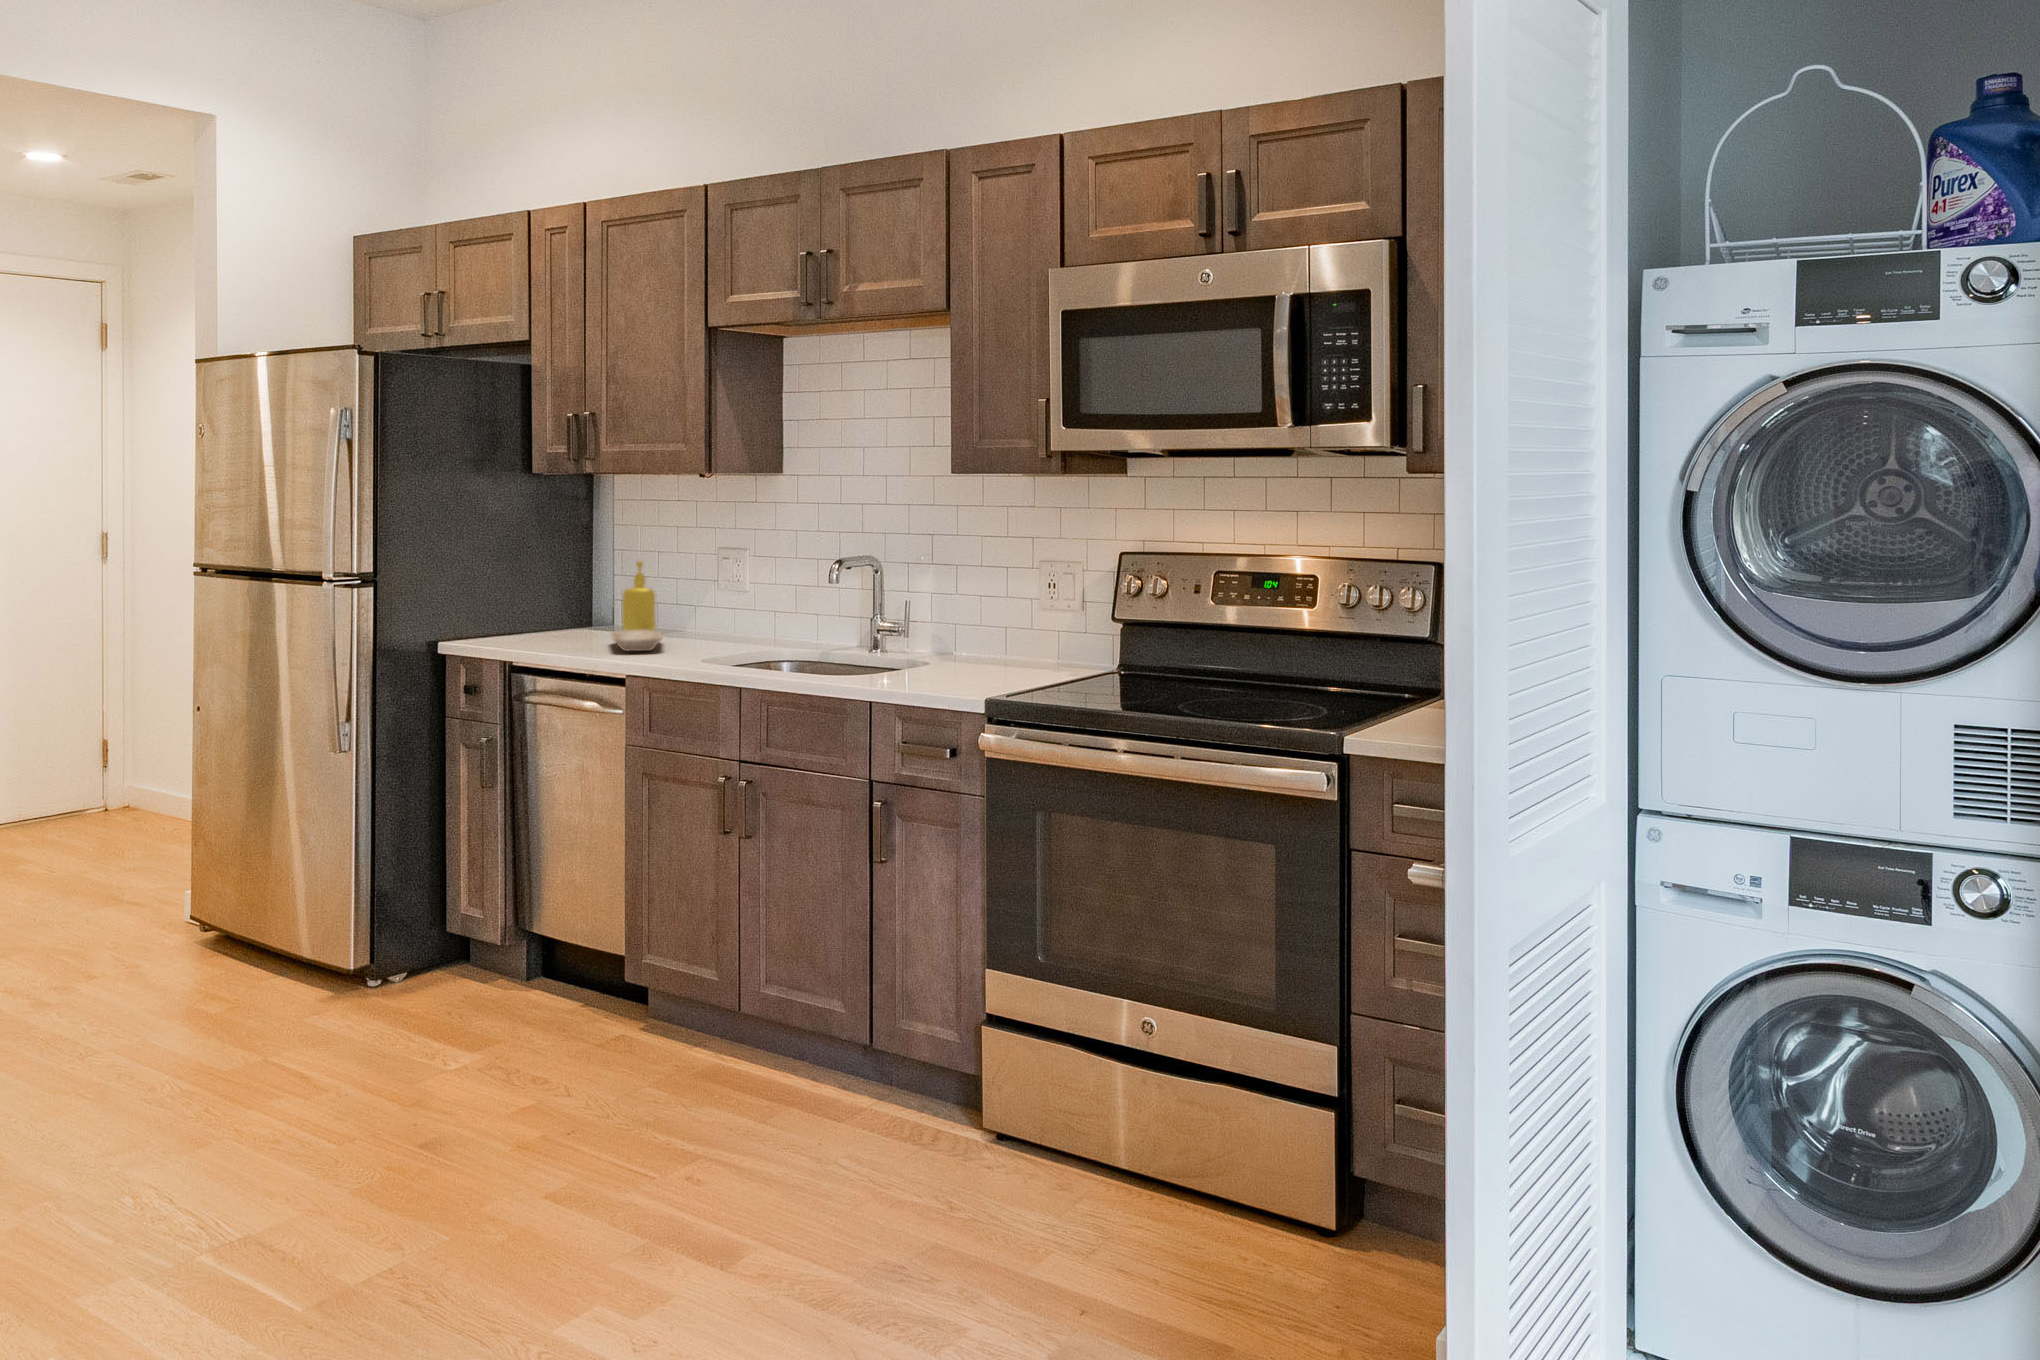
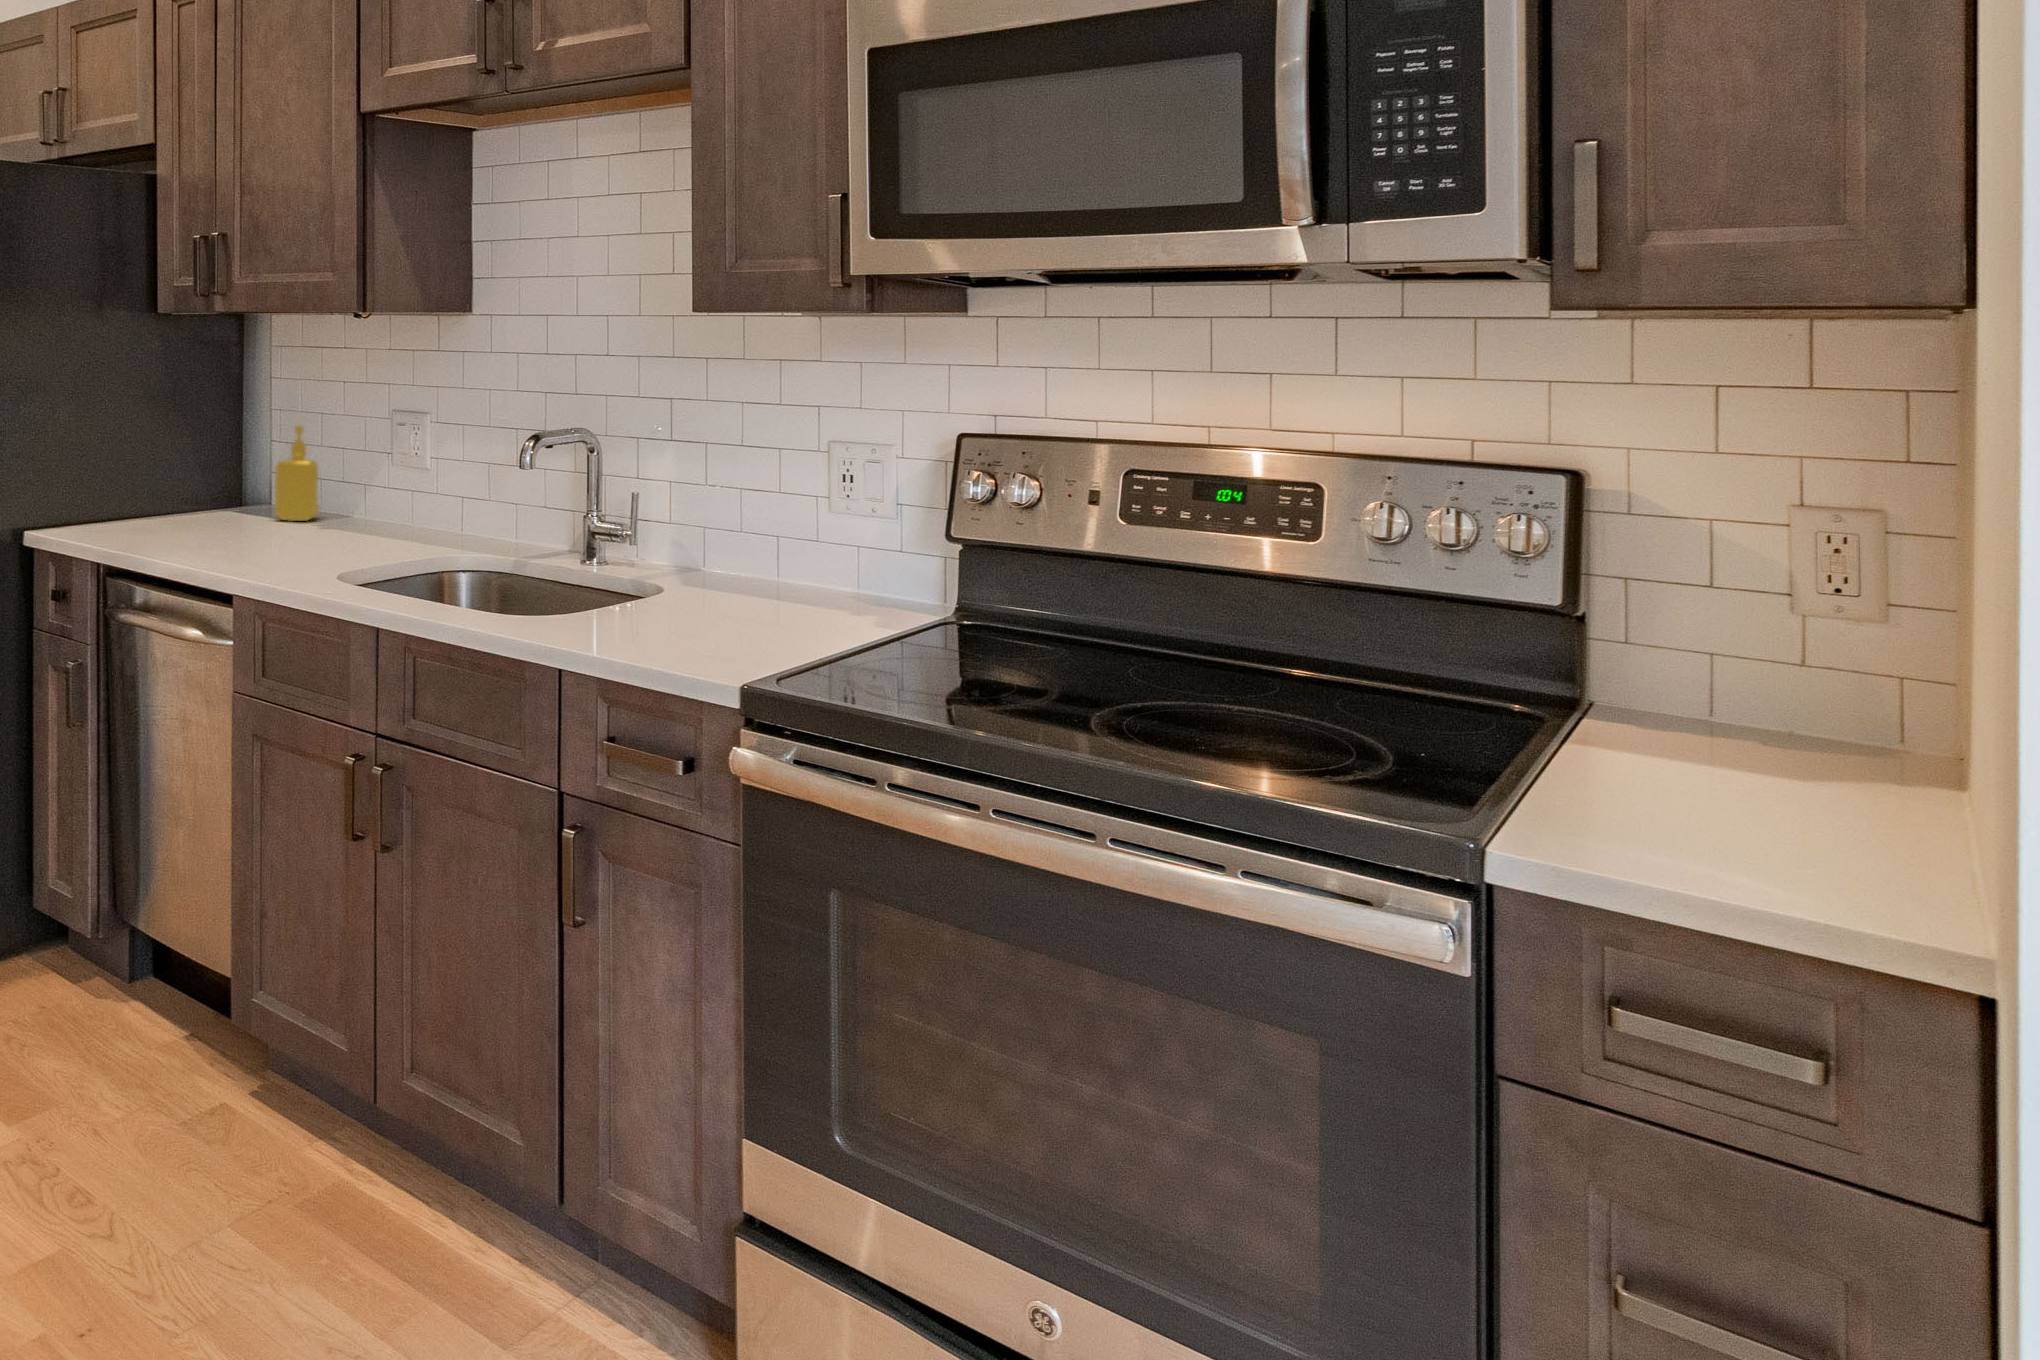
tray: present [611,630,663,651] -> none [232,517,313,552]

